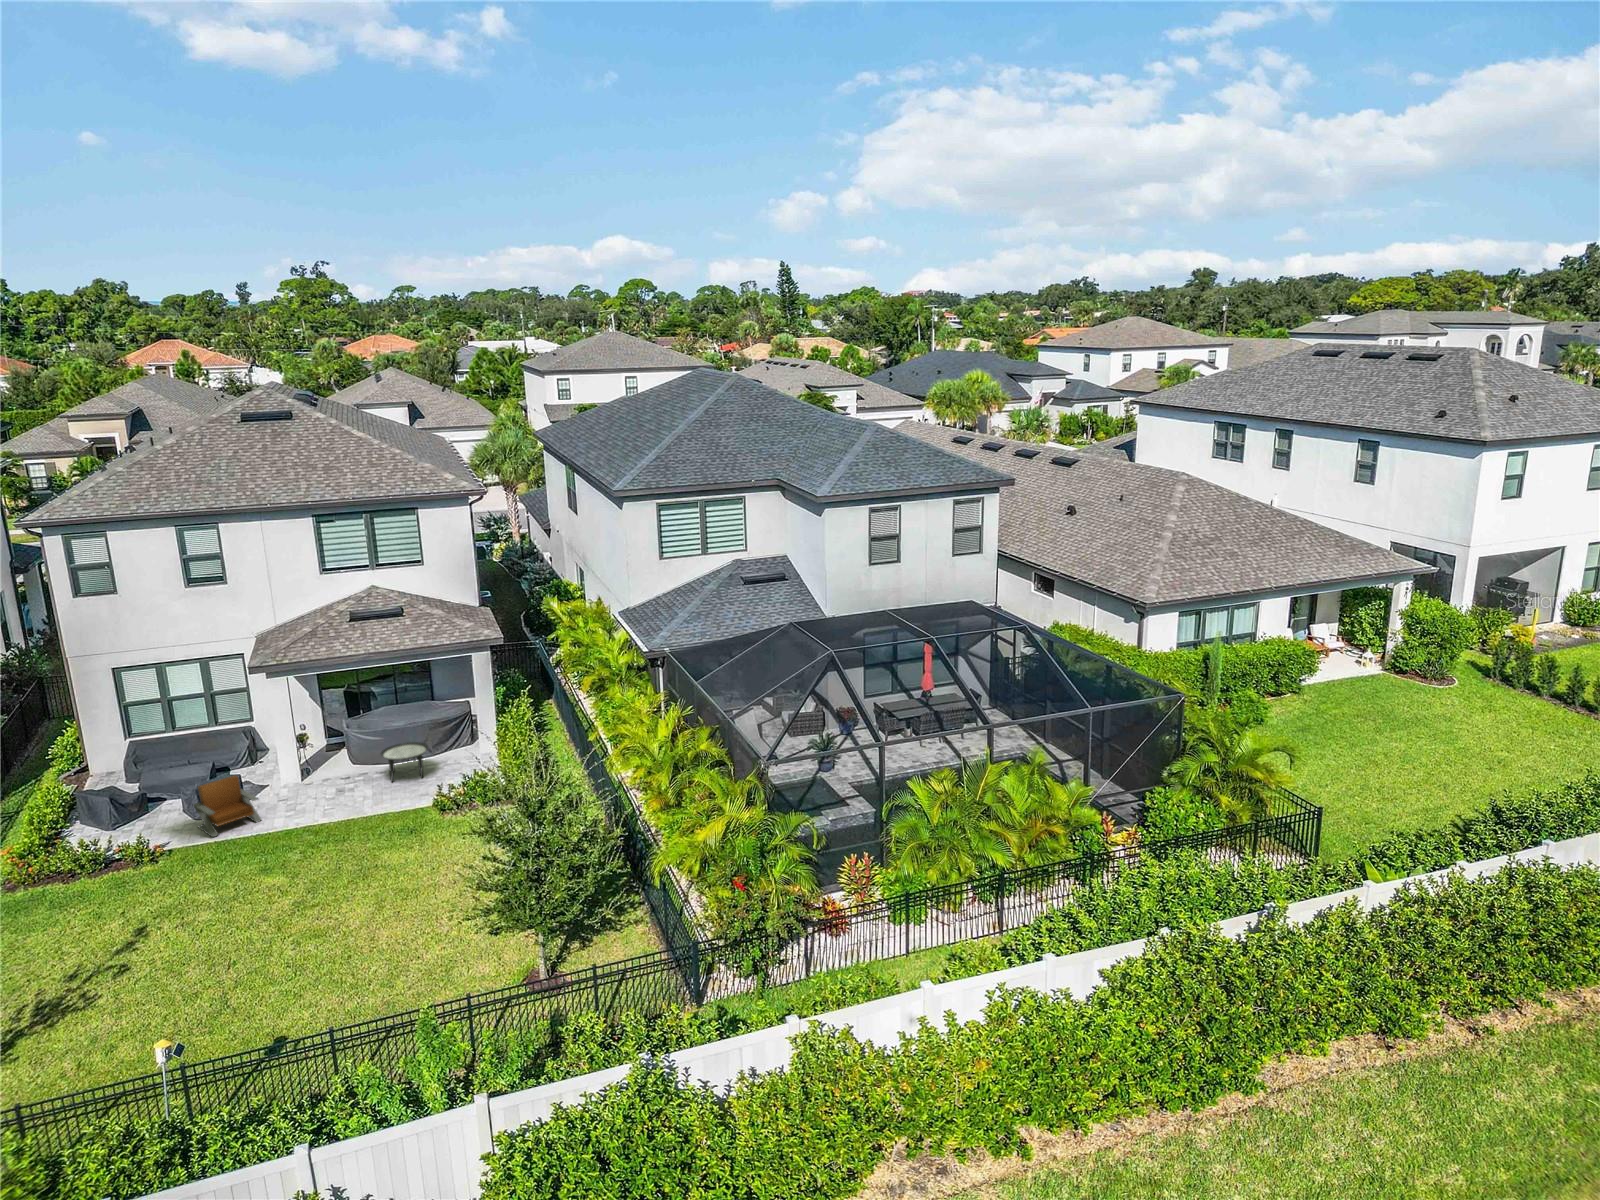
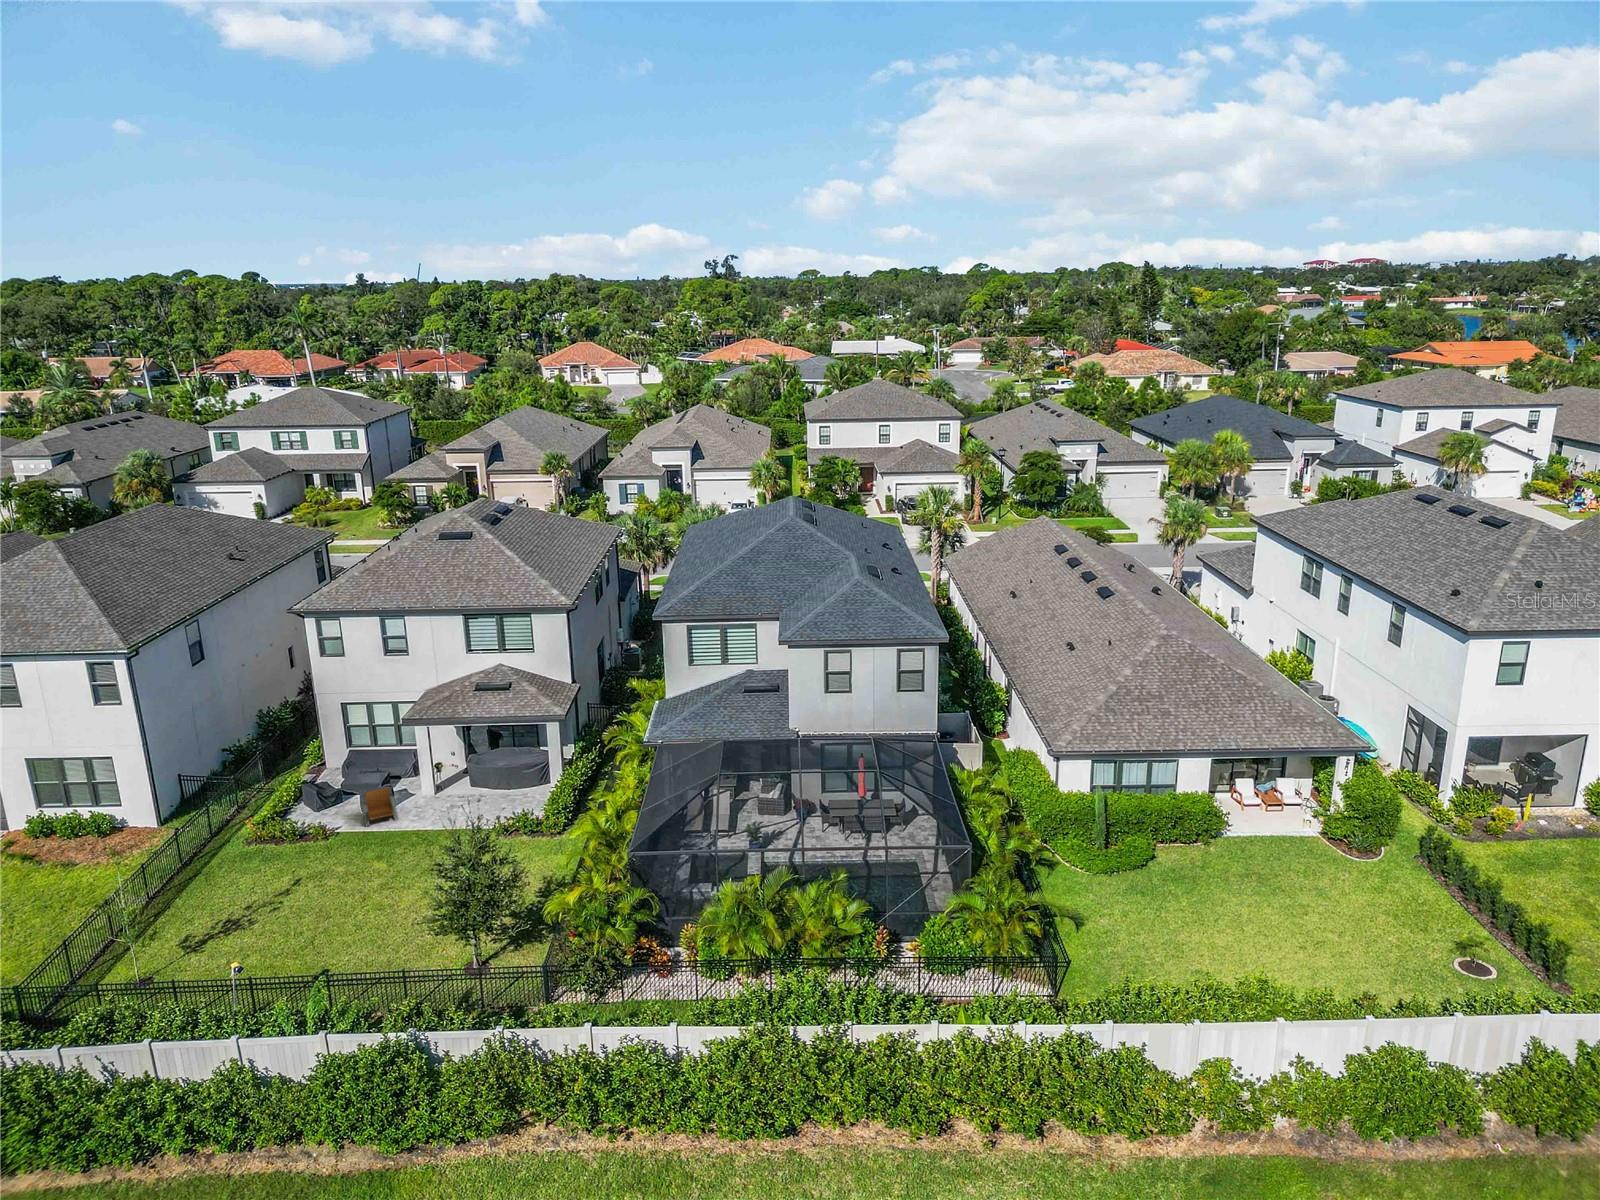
round table: present [381,742,428,782] -> none [482,778,514,806]

